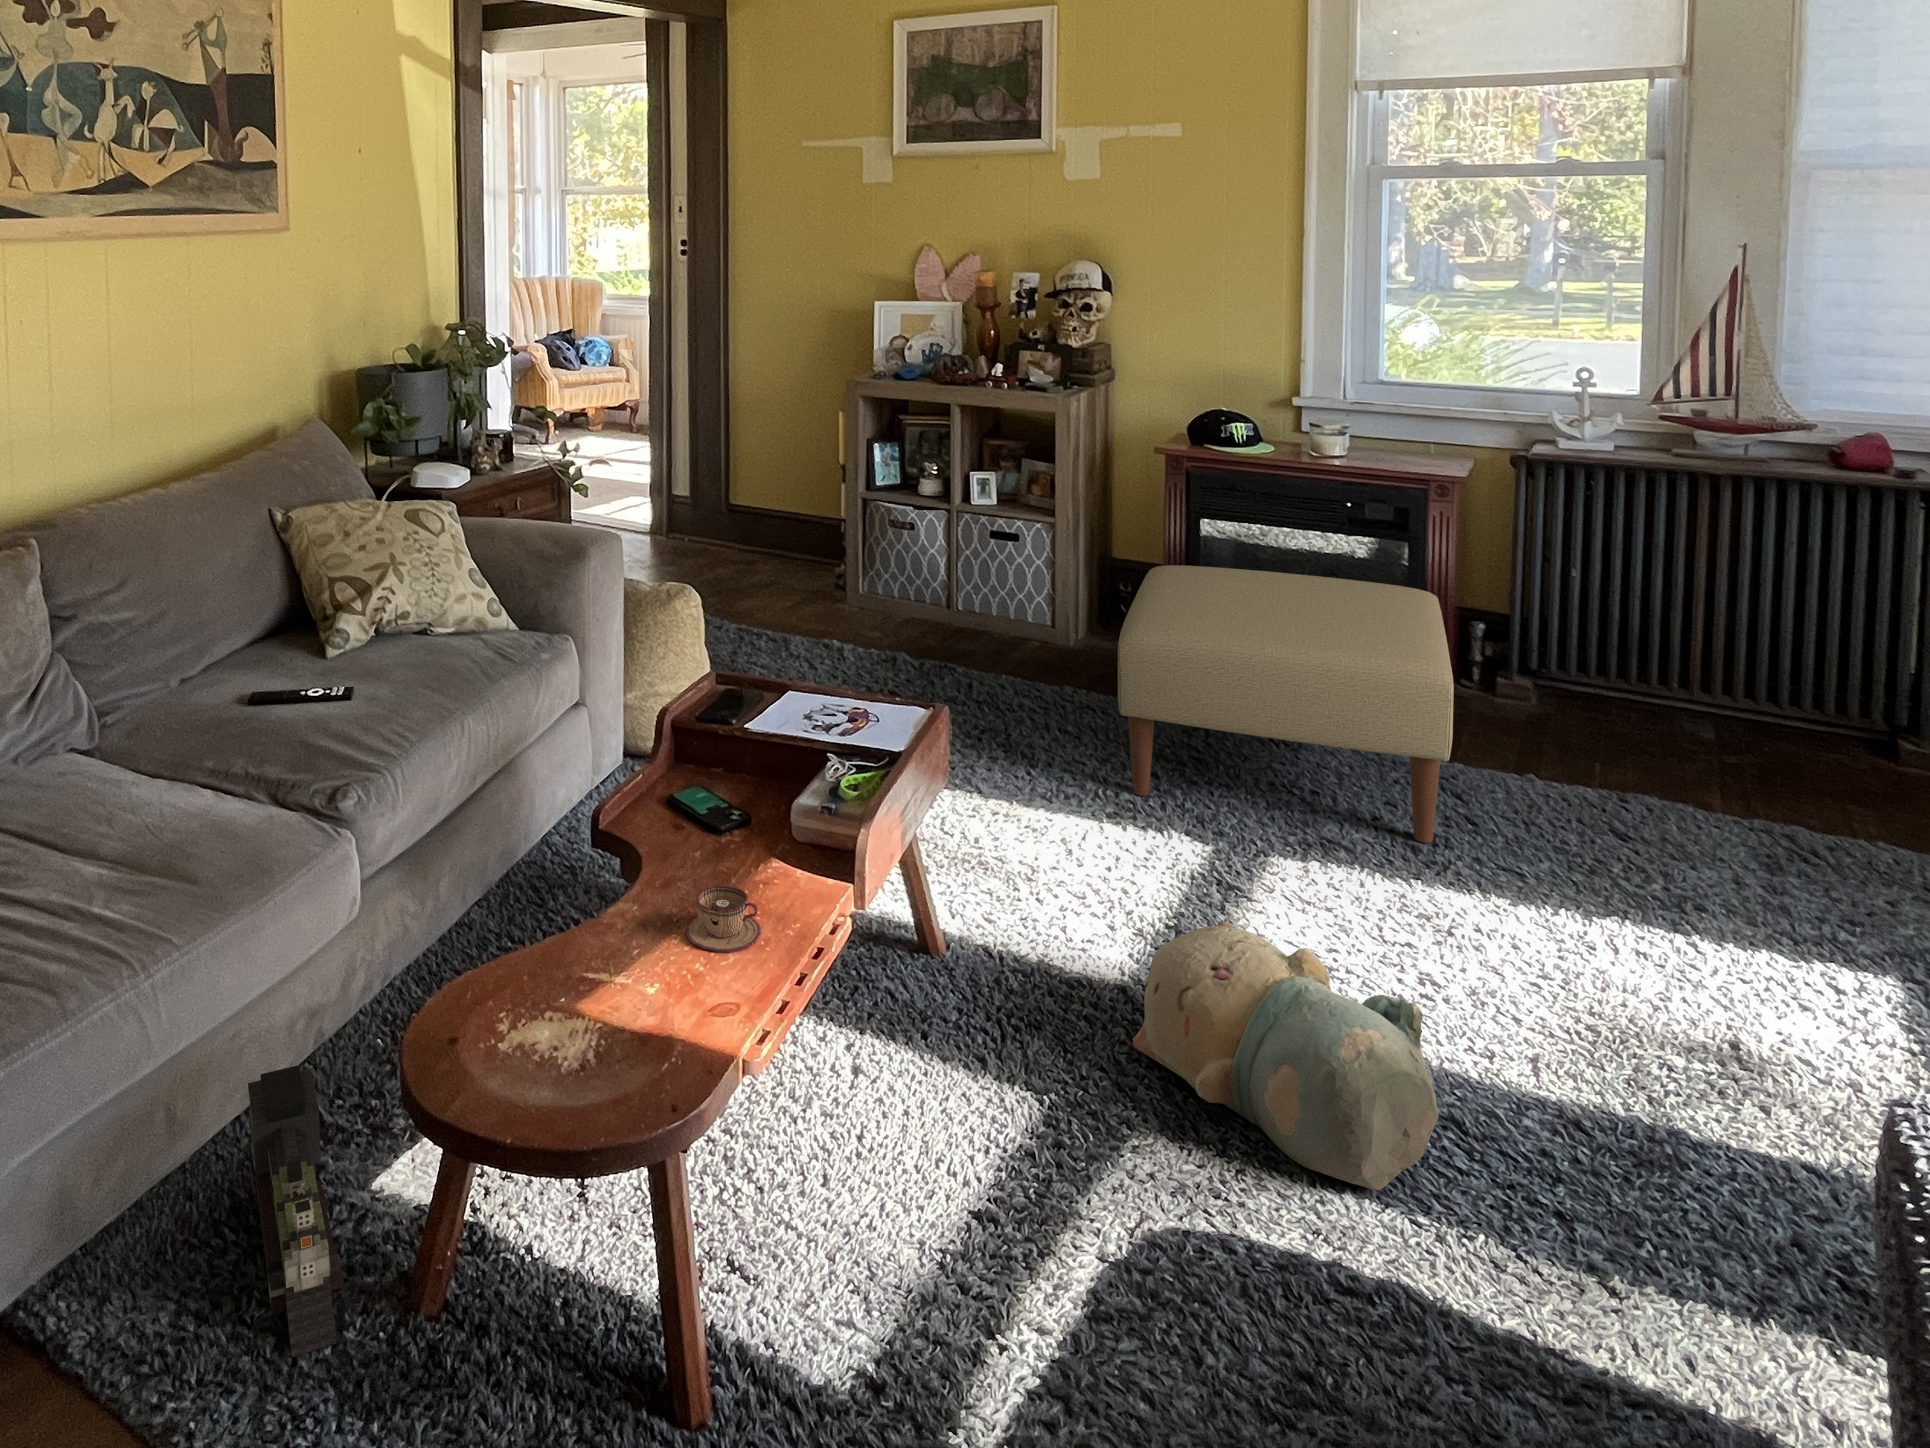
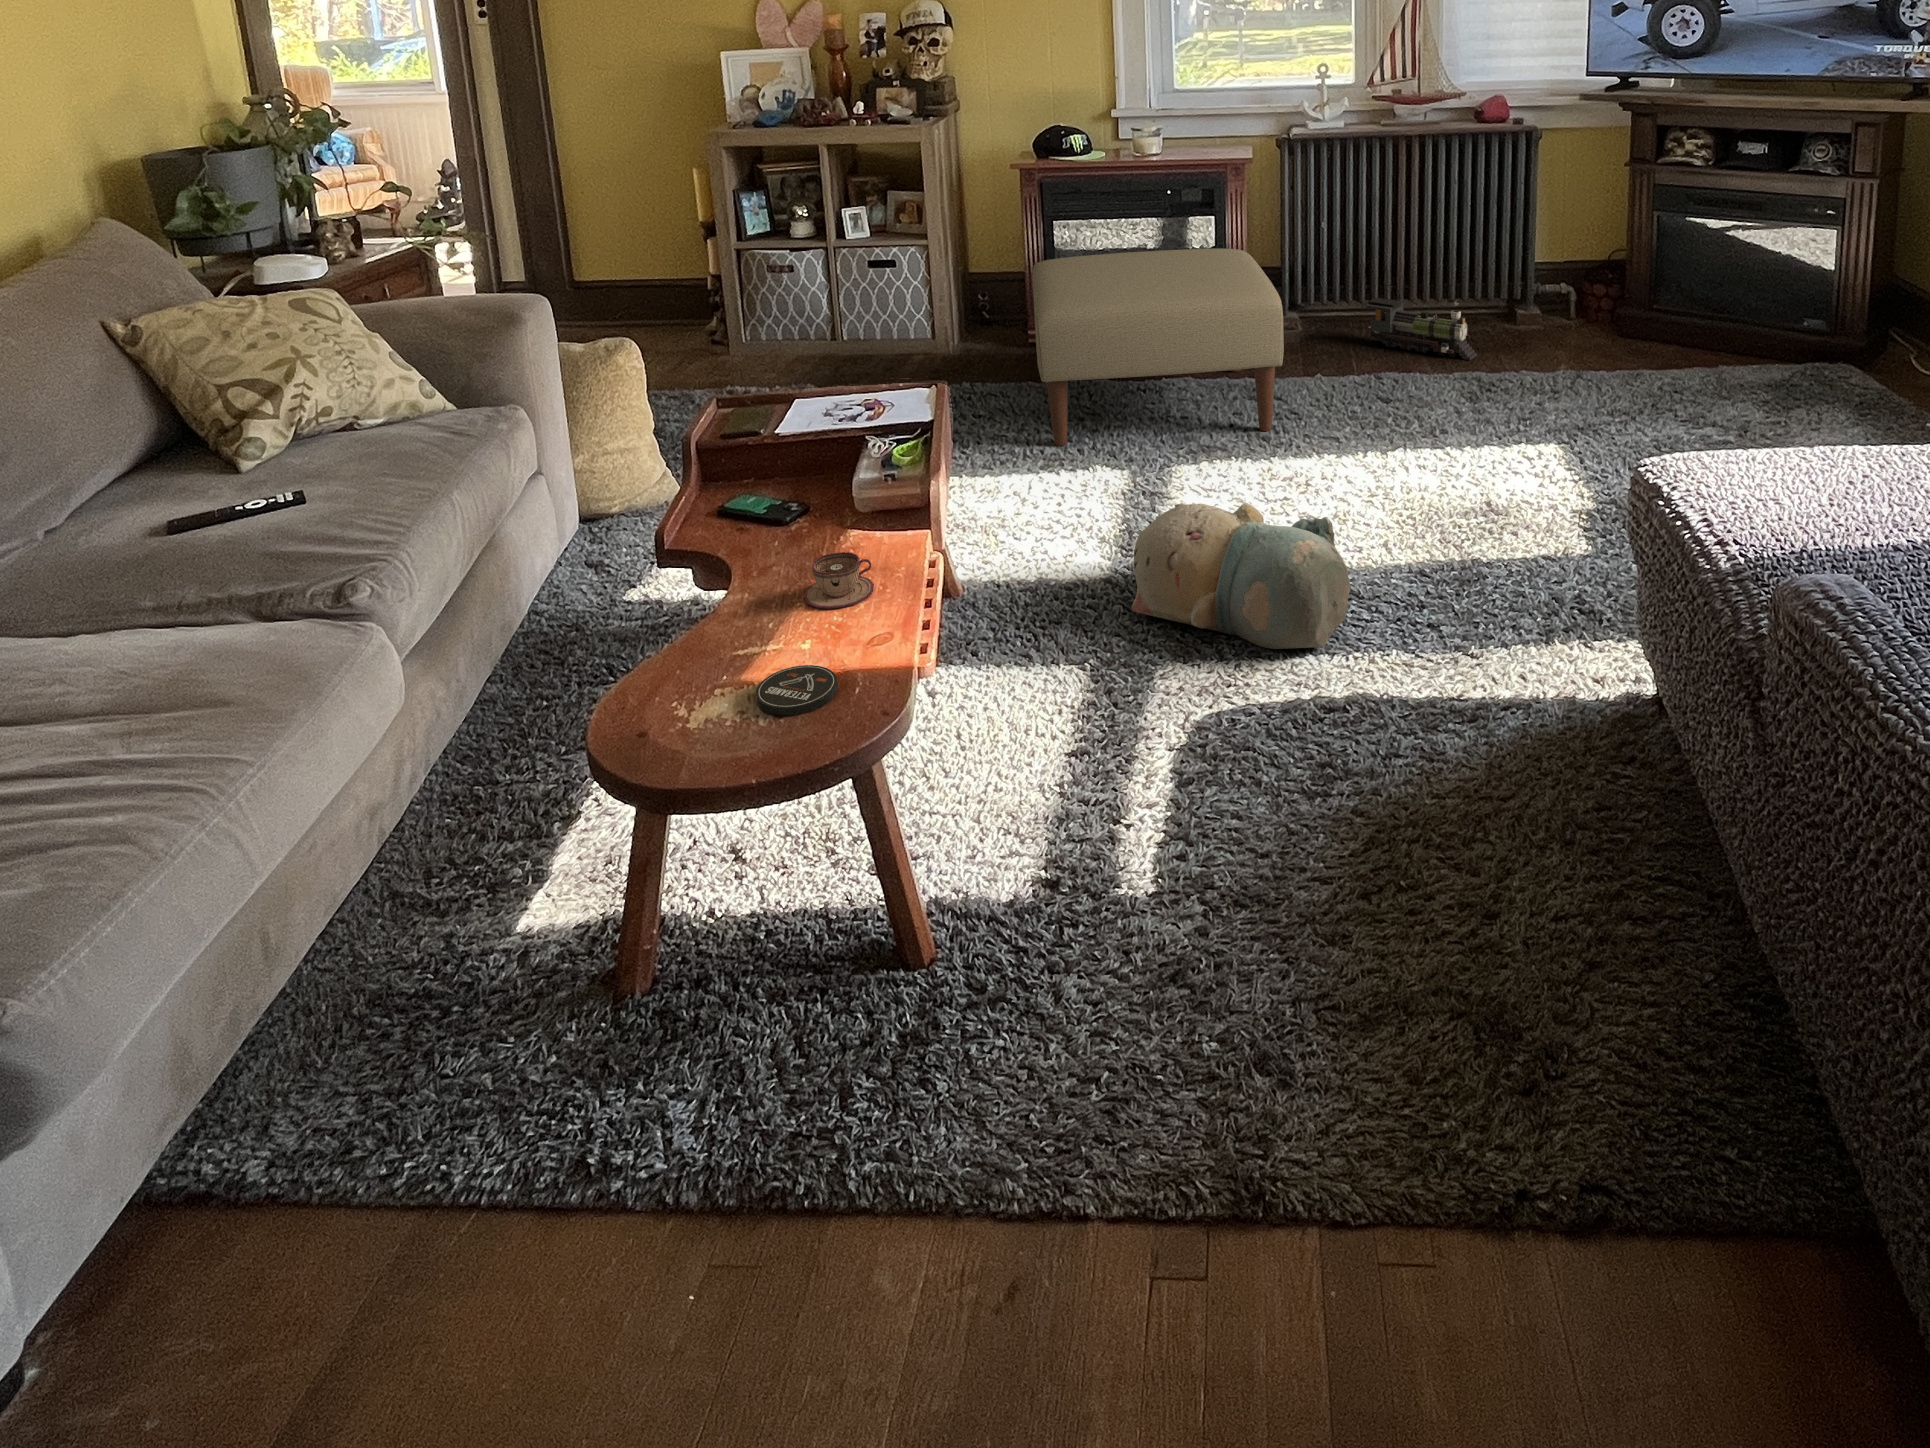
coaster: none [571,1009,655,1070] -> present [756,665,838,716]
toy train: present [248,1065,344,1357] -> present [1366,298,1477,360]

